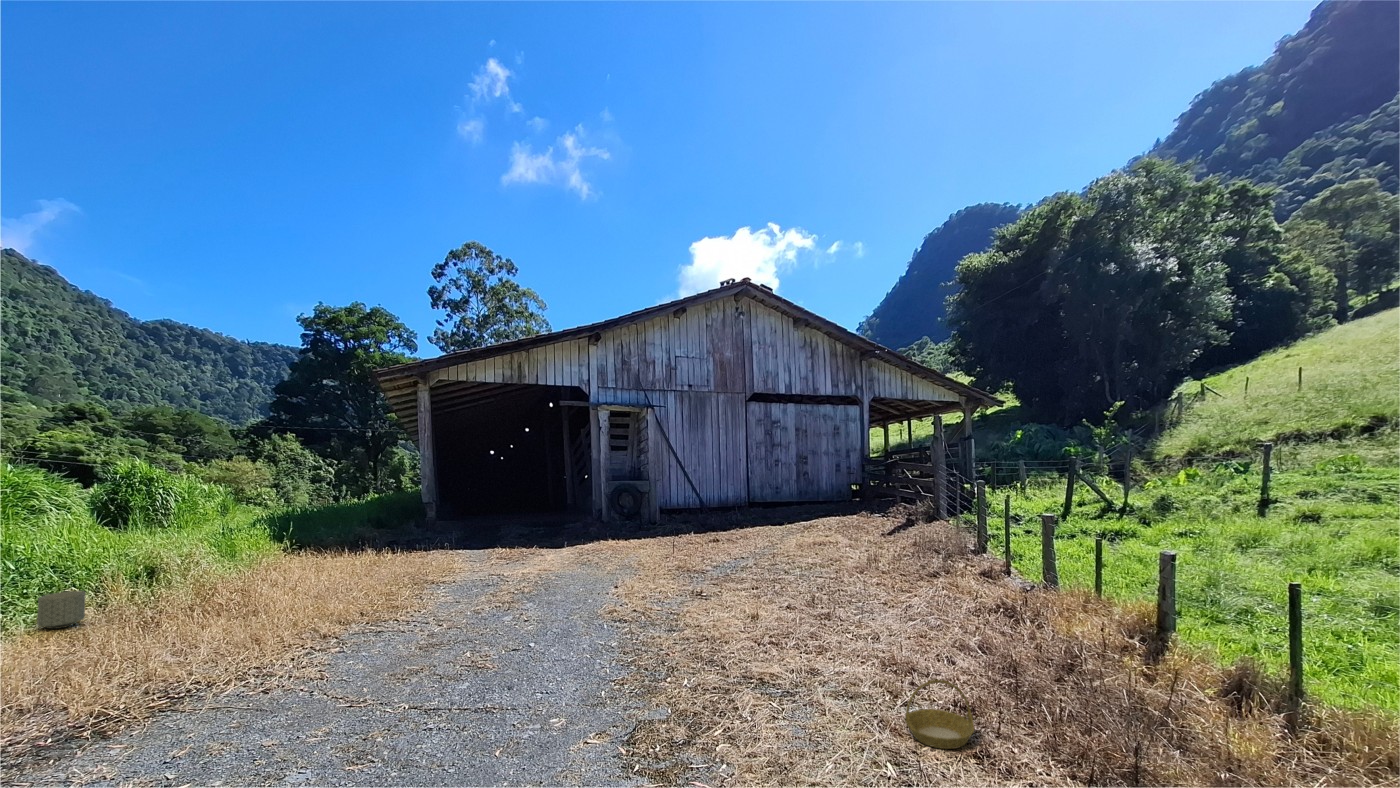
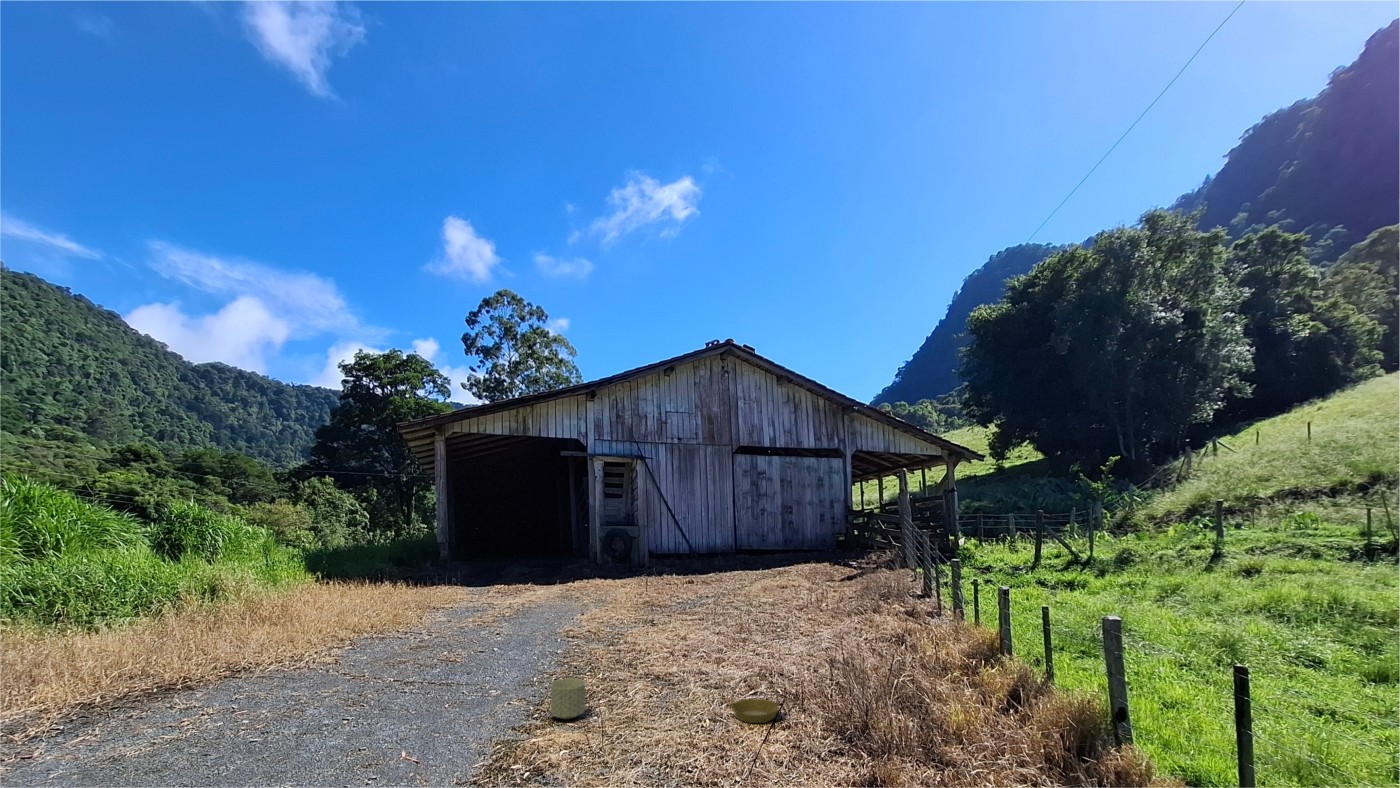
planter: present [37,590,86,629] -> present [551,678,585,720]

